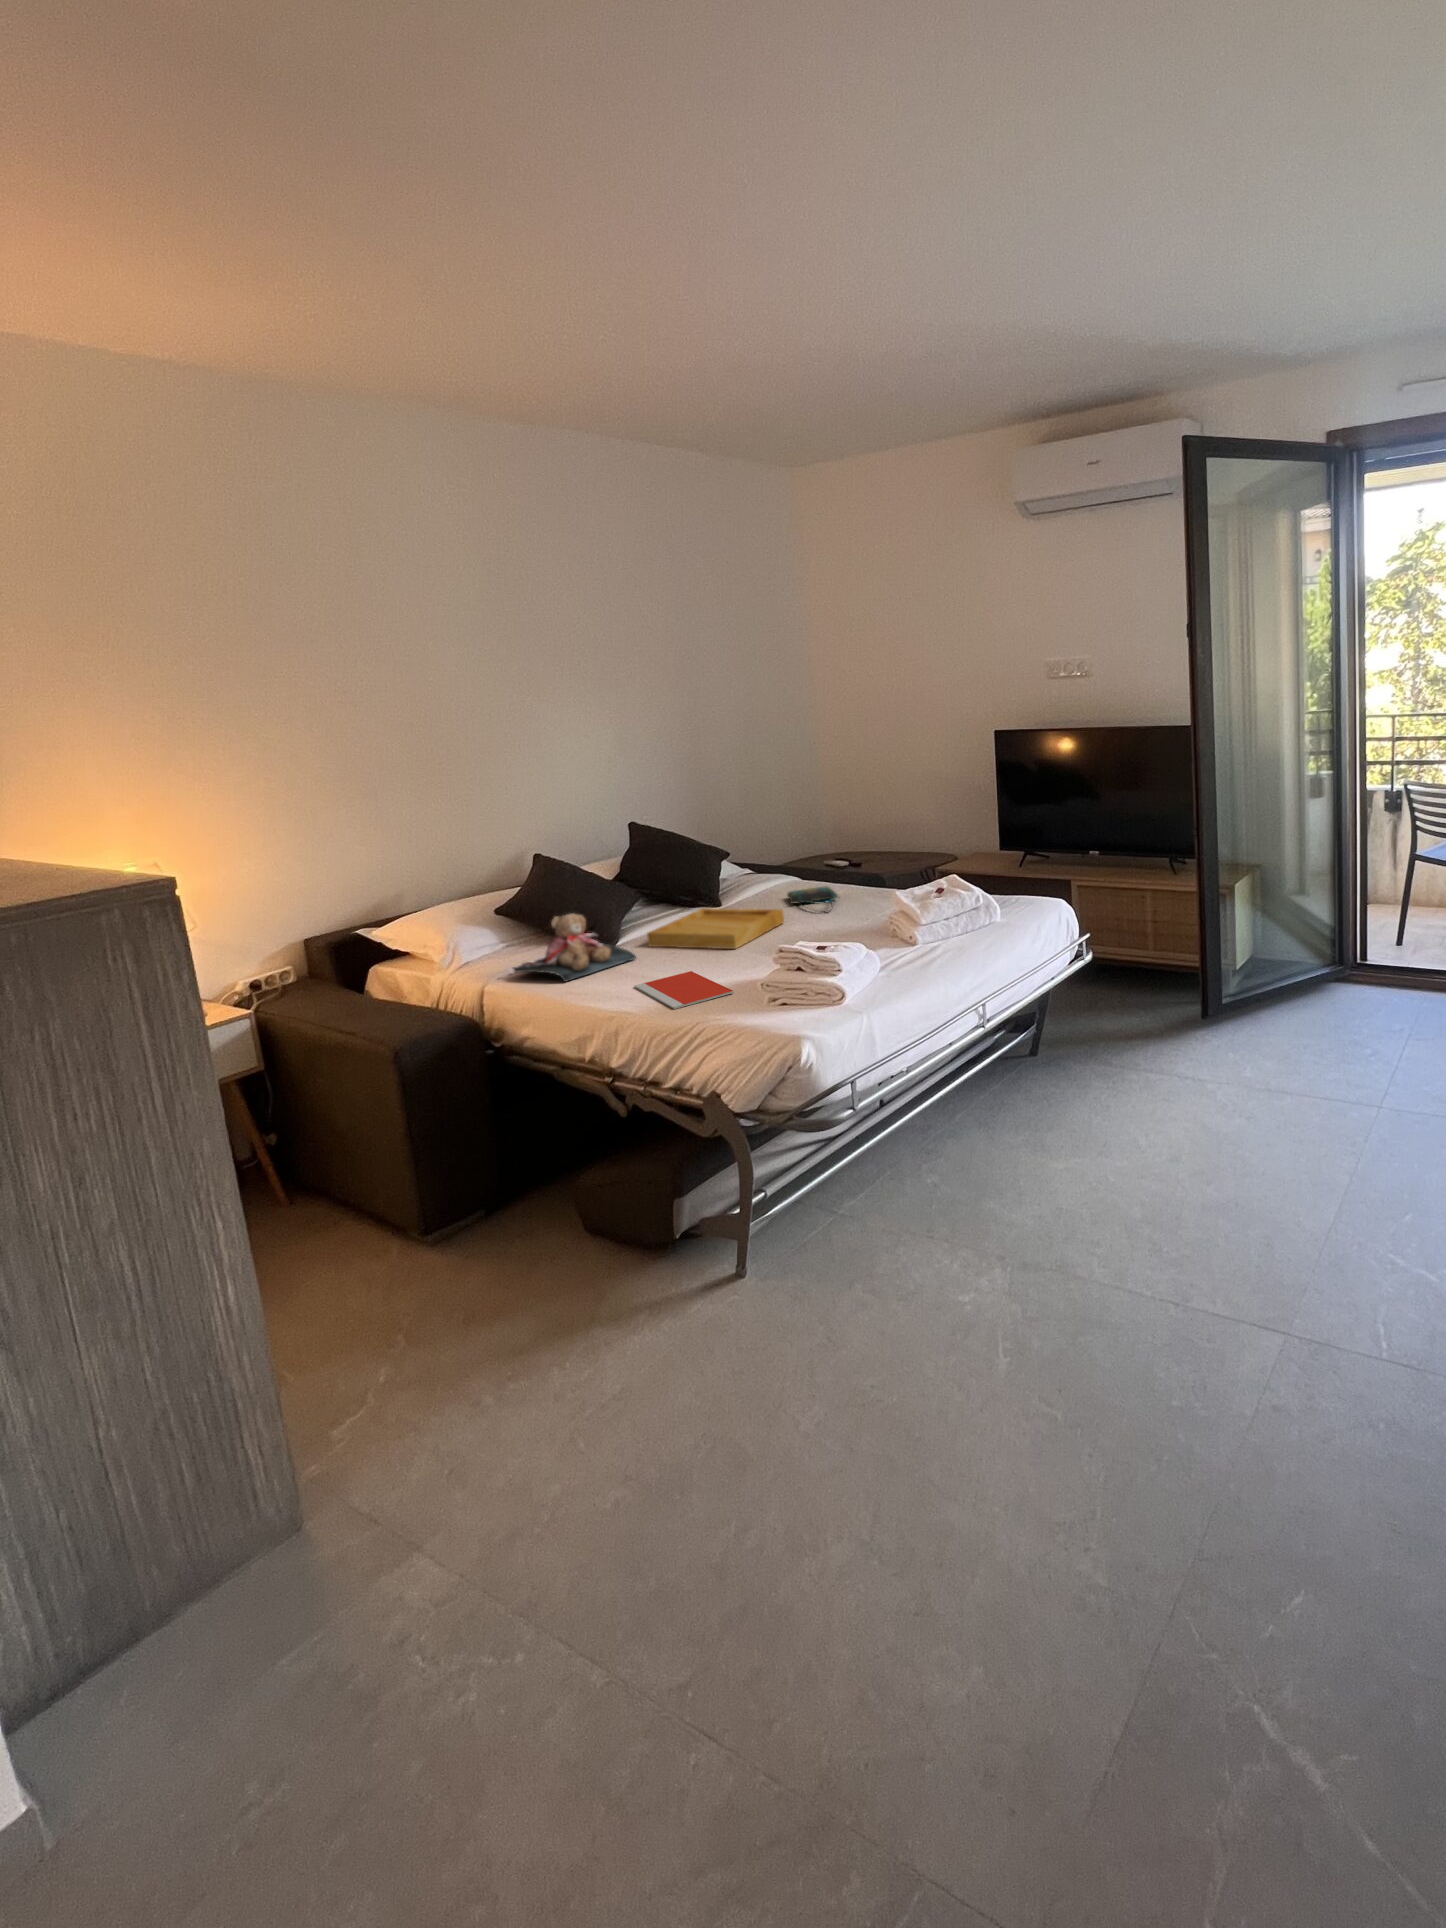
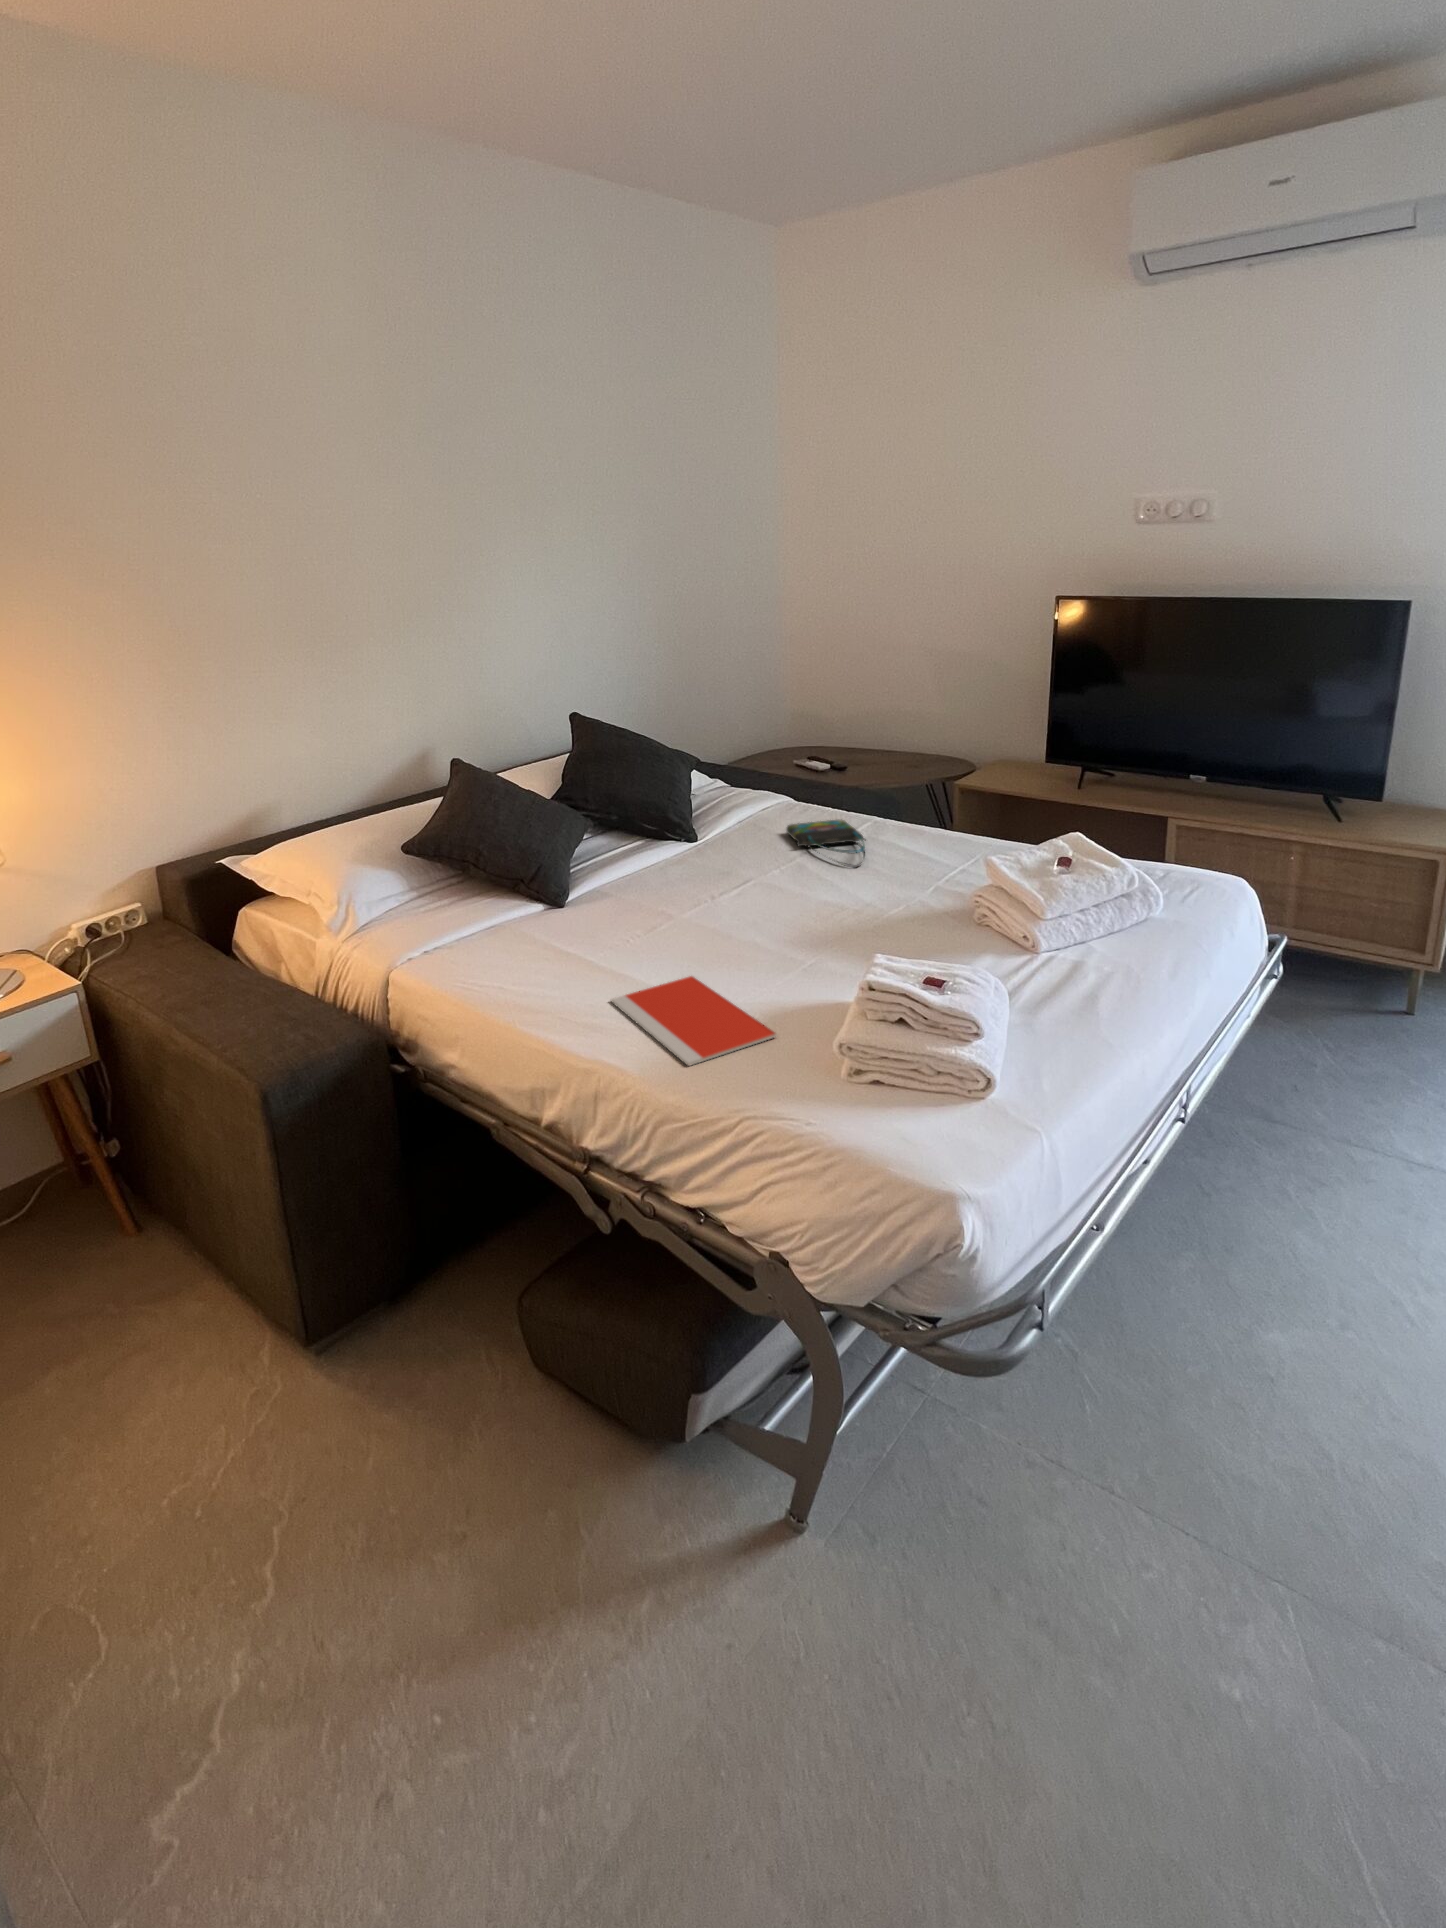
tray: present [647,908,784,949] -> none [611,850,800,932]
teddy bear: present [513,913,636,982] -> none [427,867,601,978]

